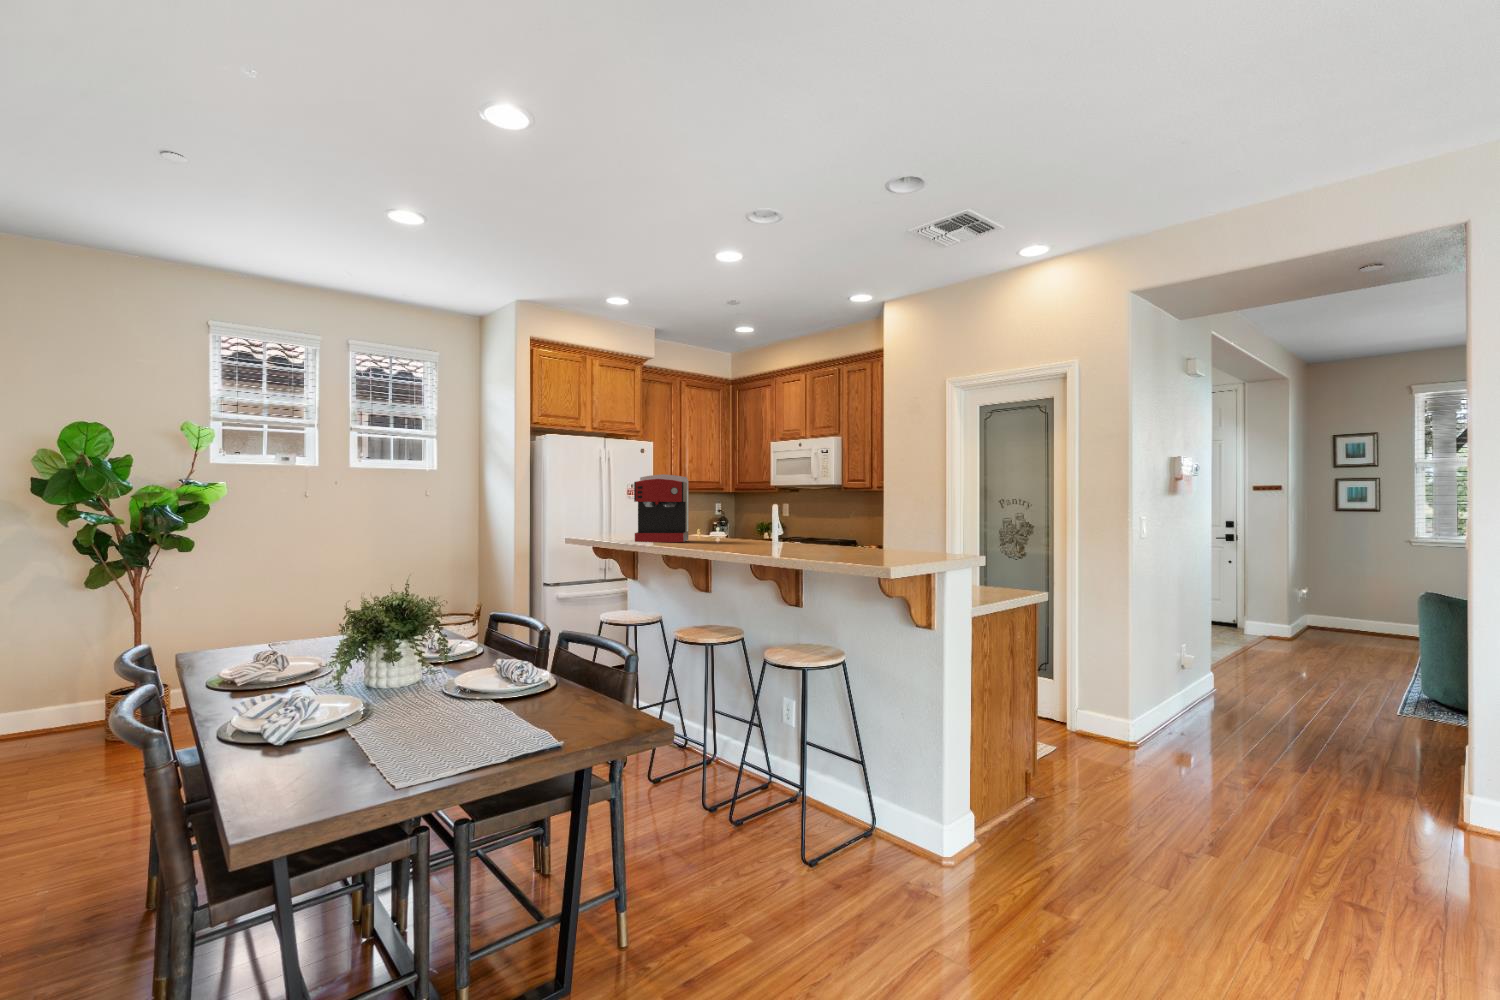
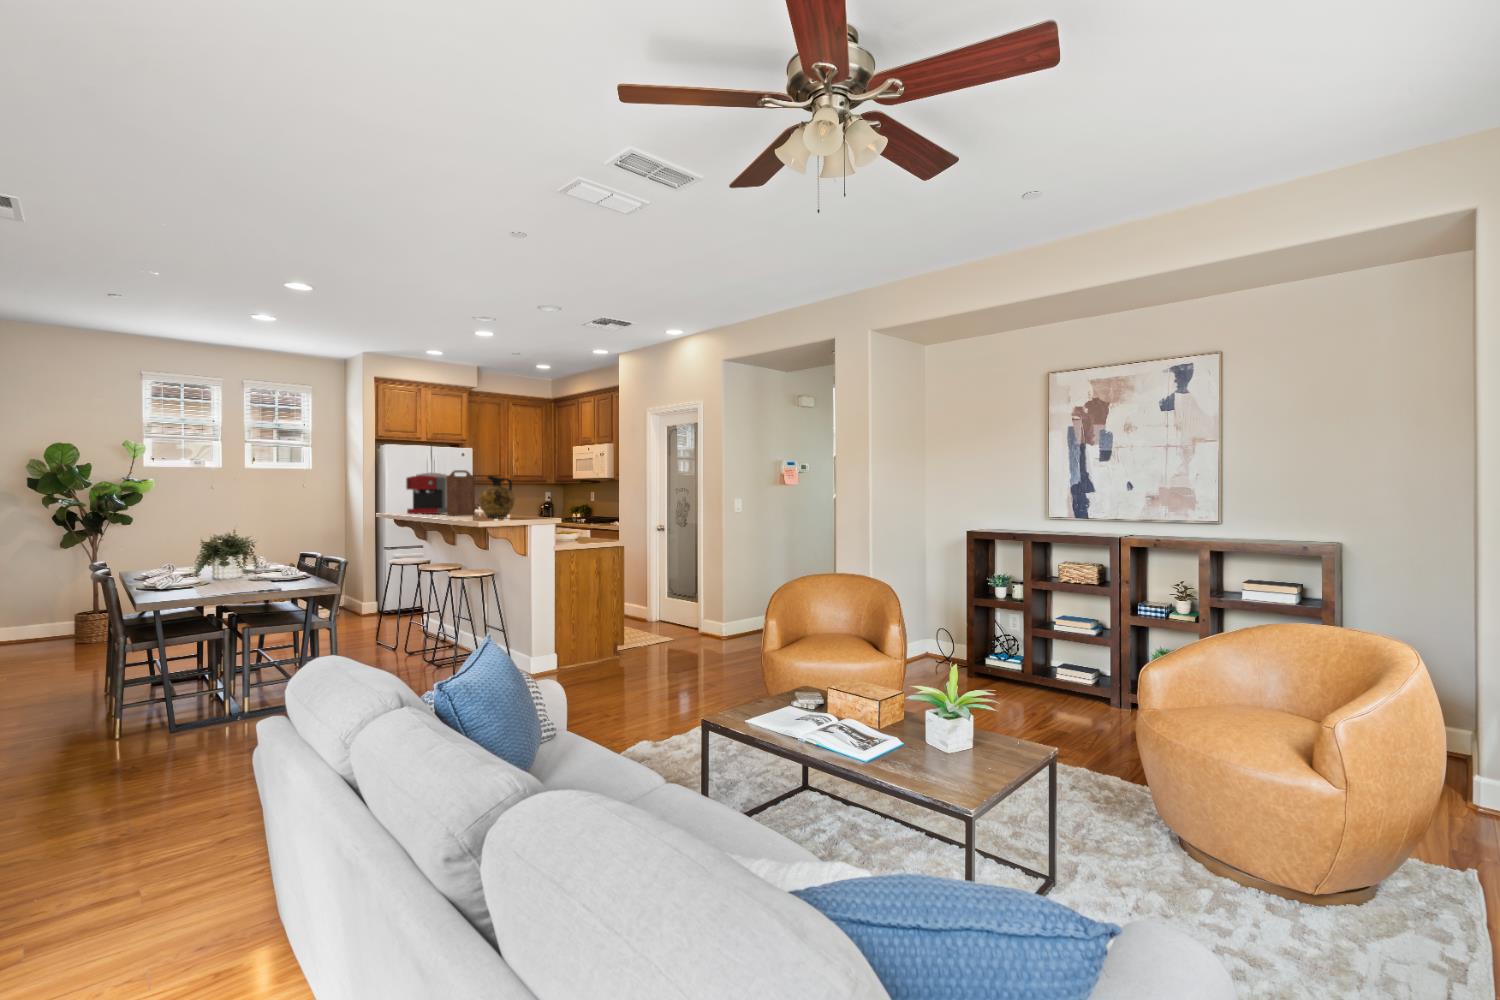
cutting board: none [734,470,776,550] -> present [446,470,475,516]
ceramic jug: none [836,479,901,560] -> present [478,476,515,518]

